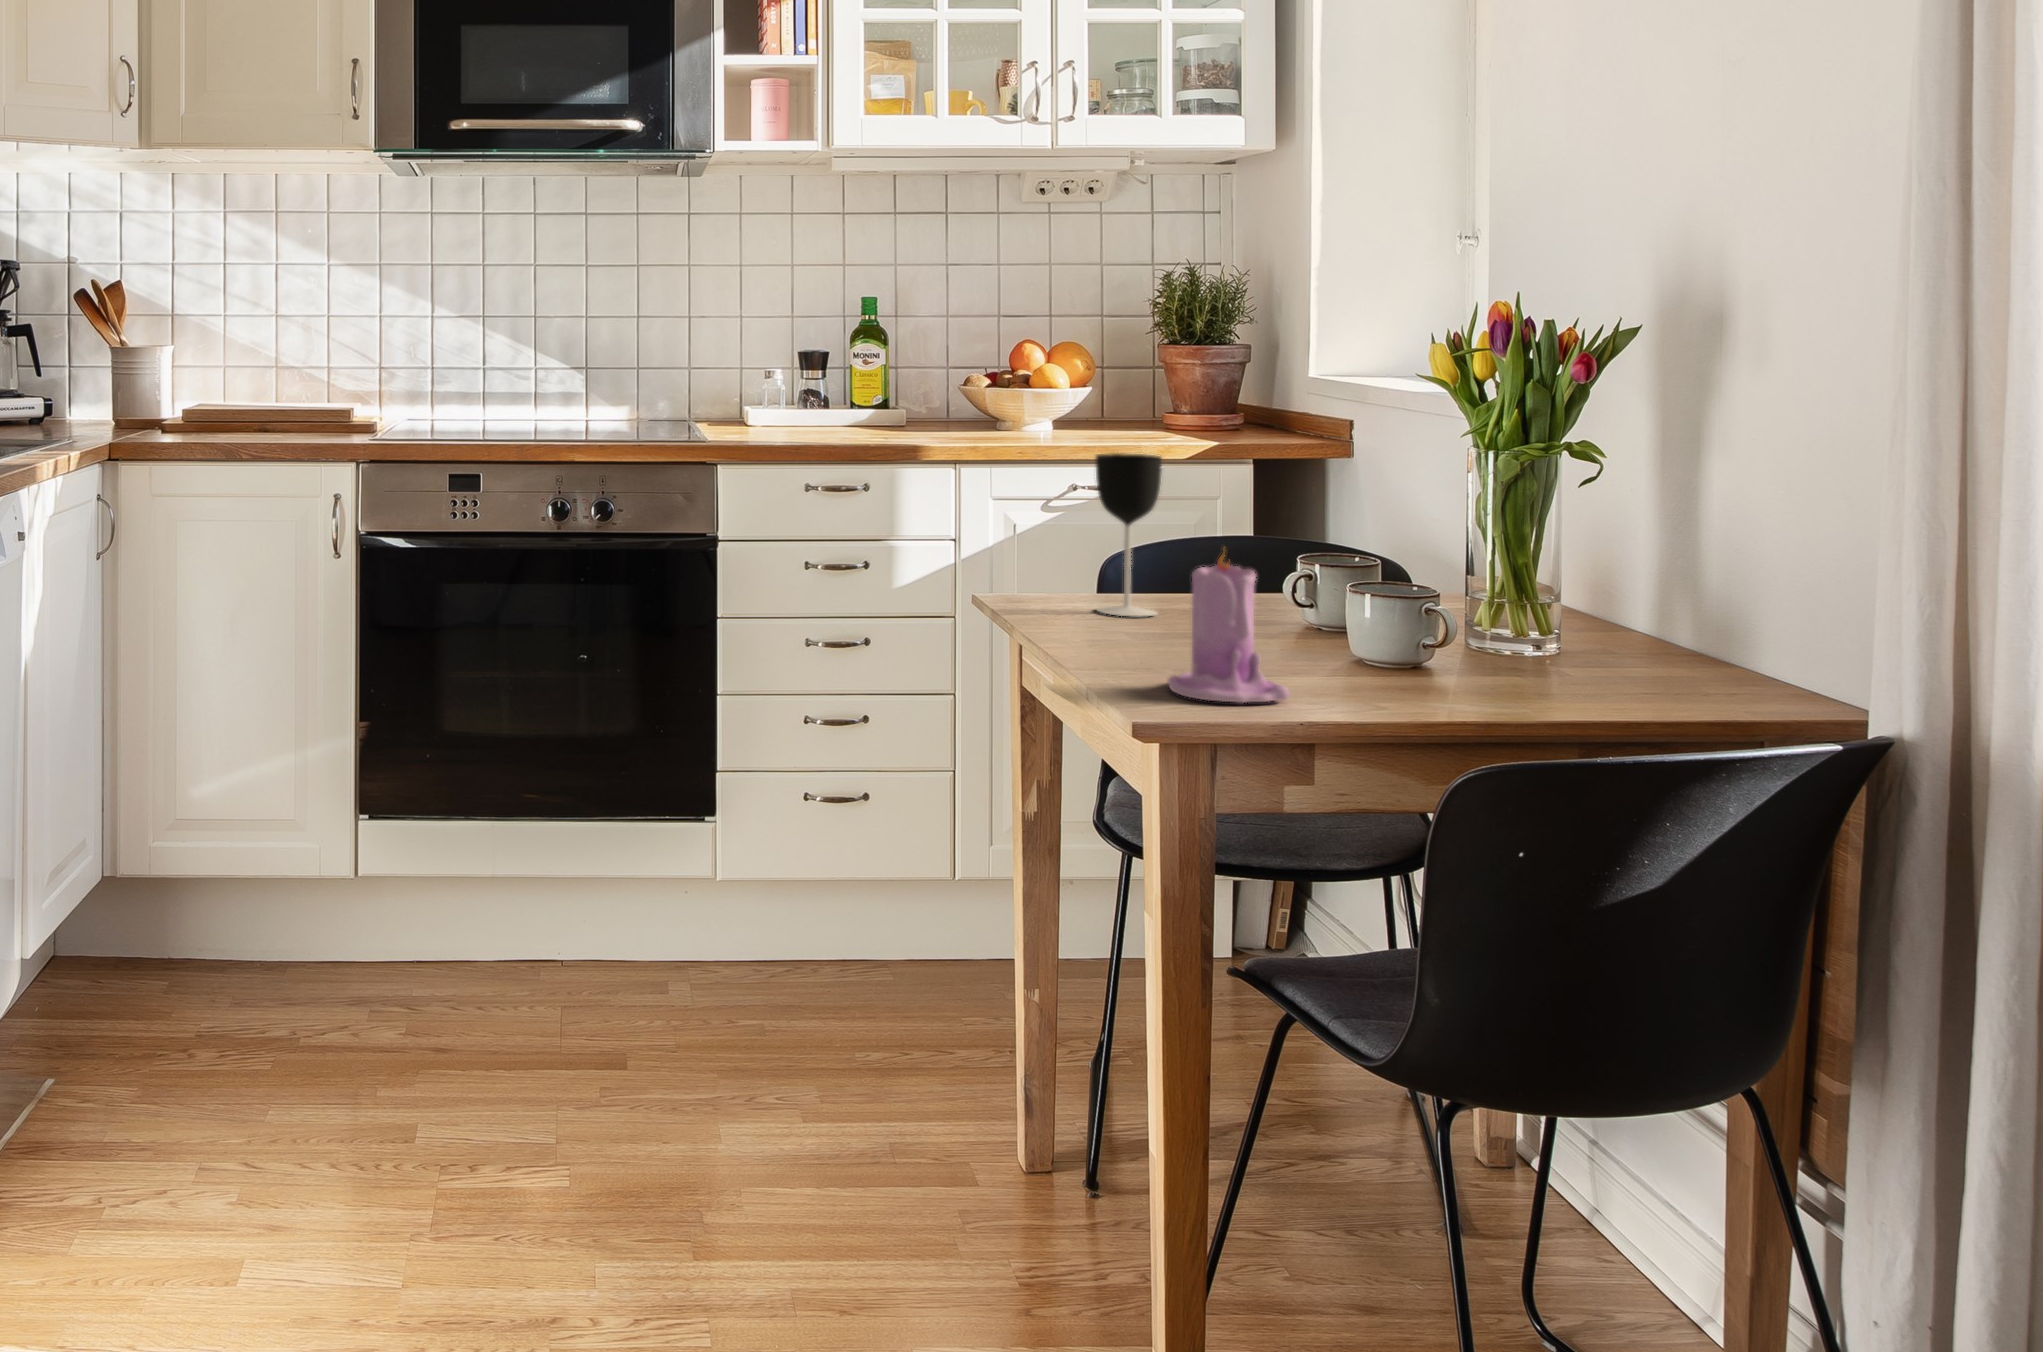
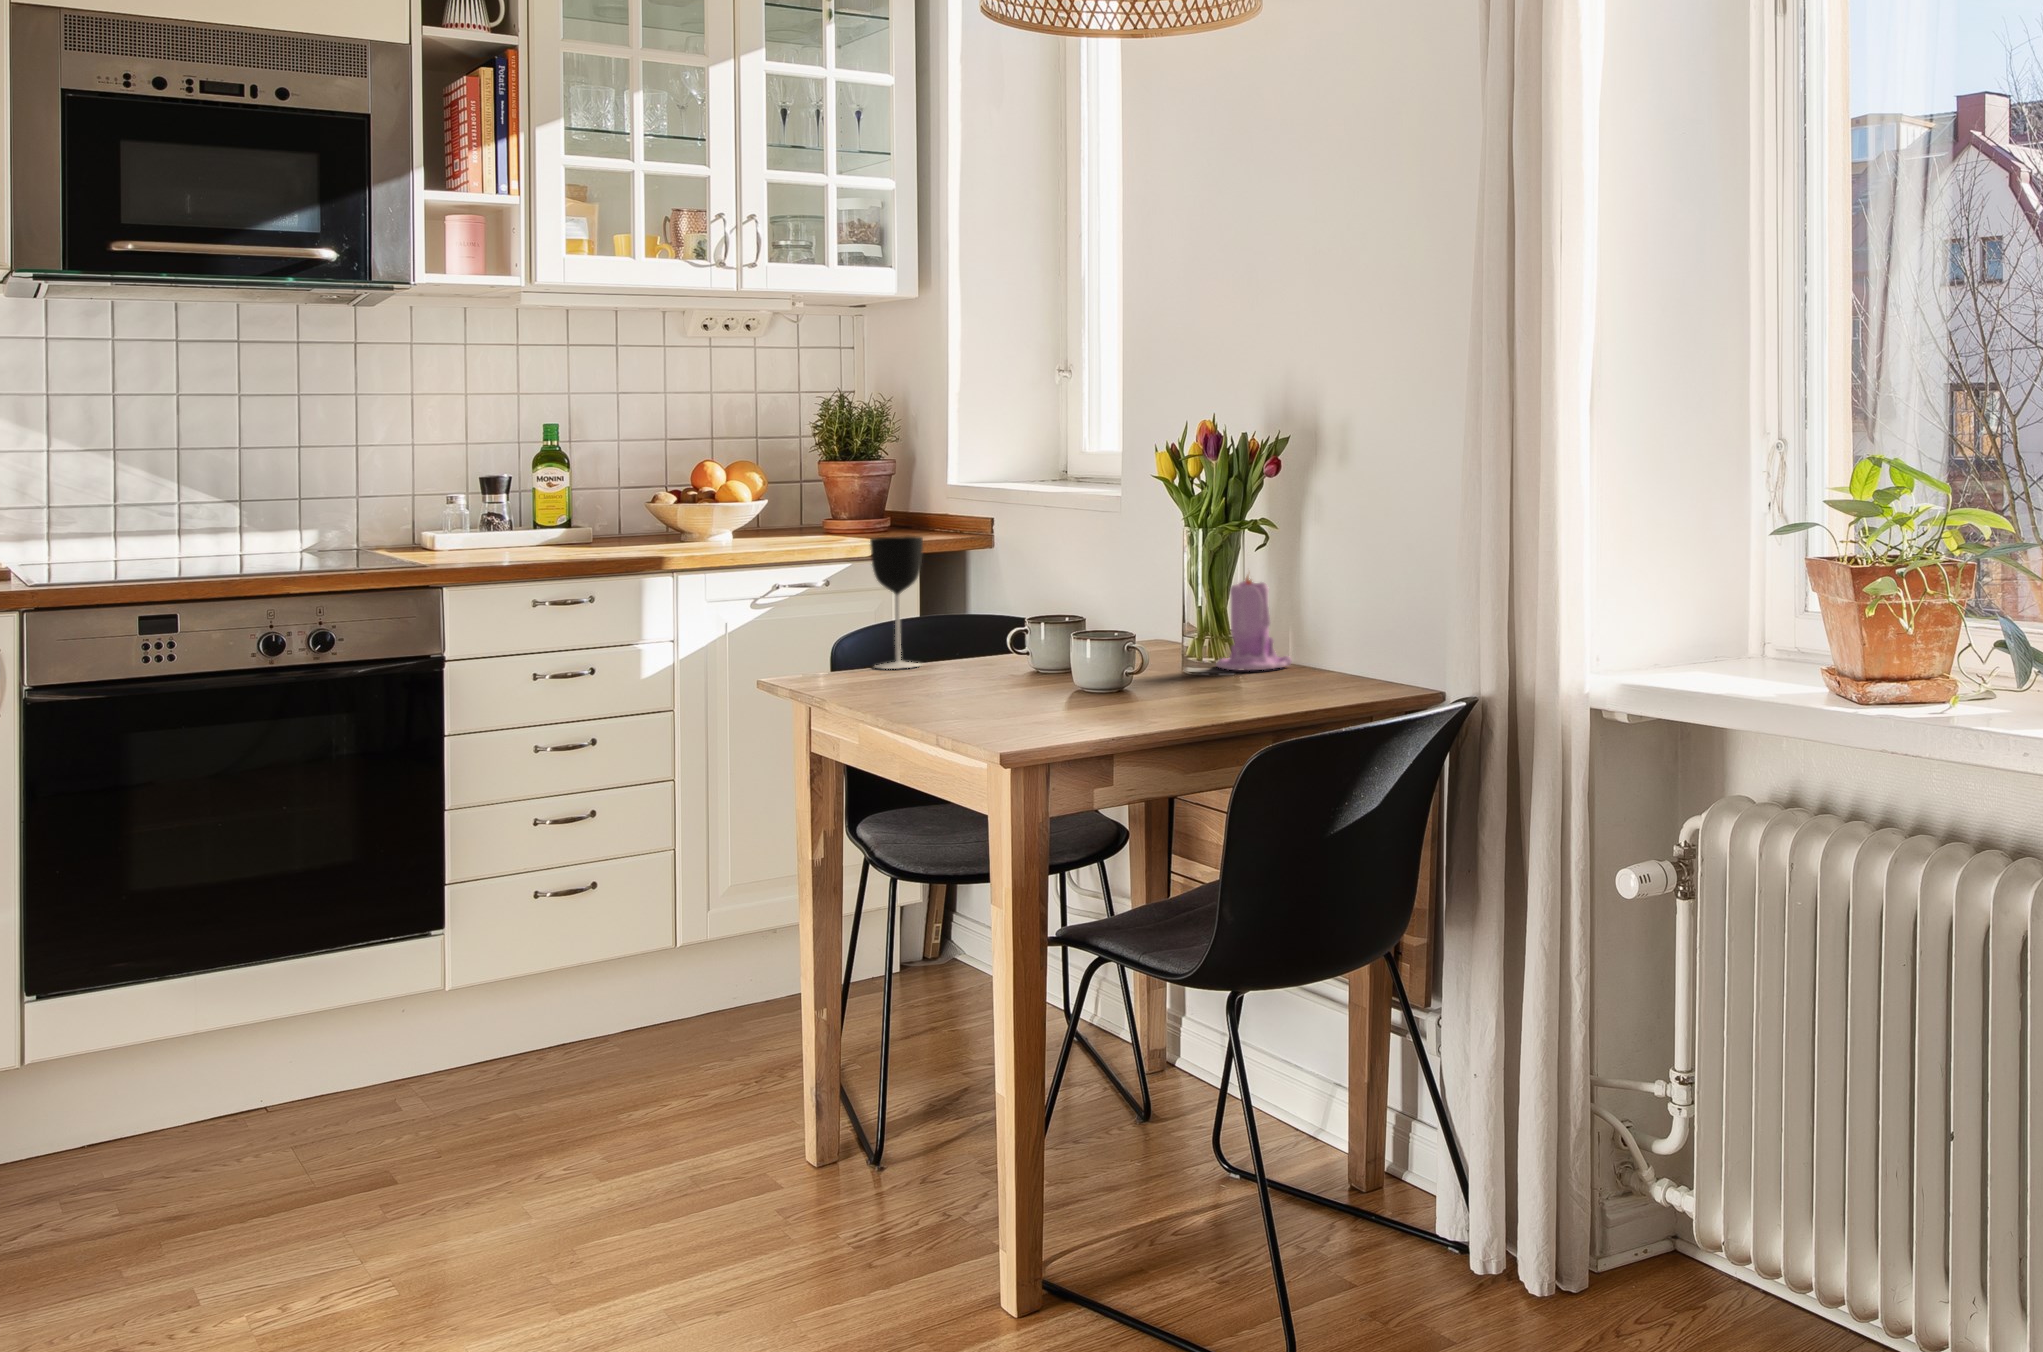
candle: present [1168,549,1289,703] -> present [1216,575,1292,671]

